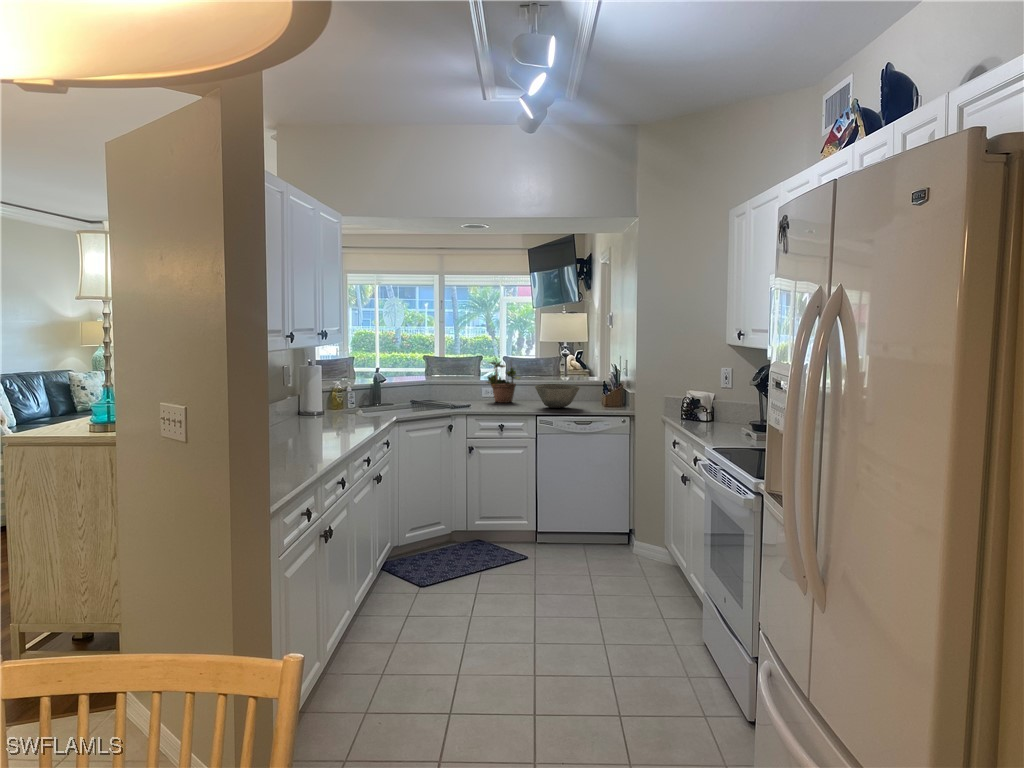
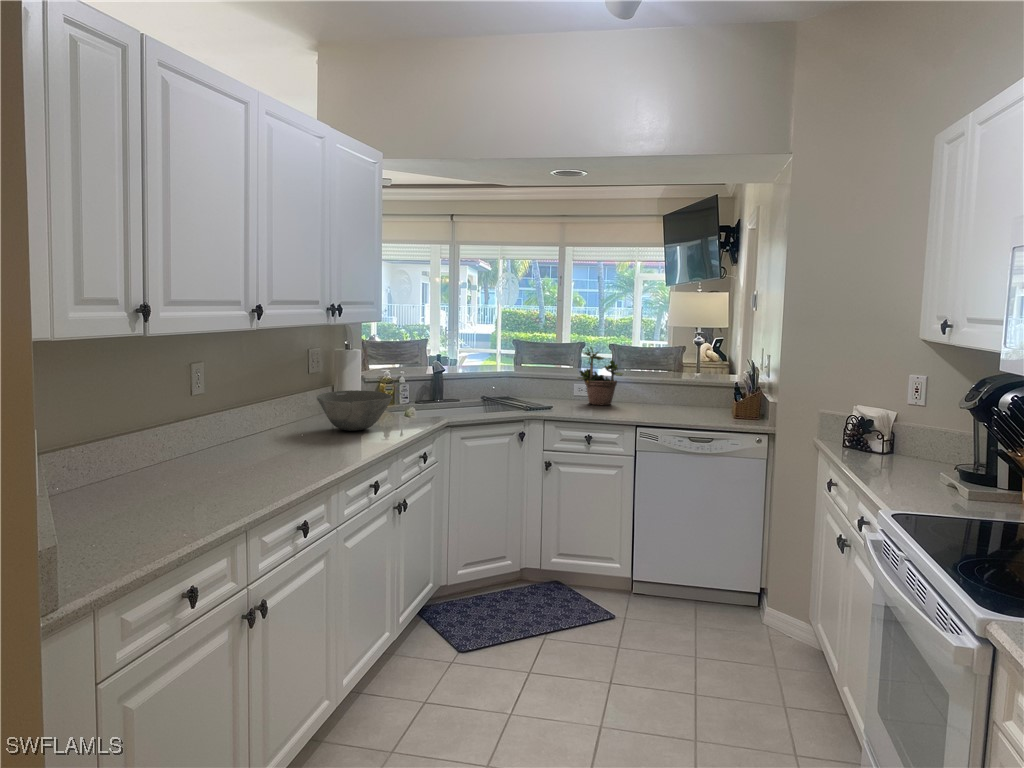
bowl: present [535,384,580,408] -> present [317,390,393,431]

